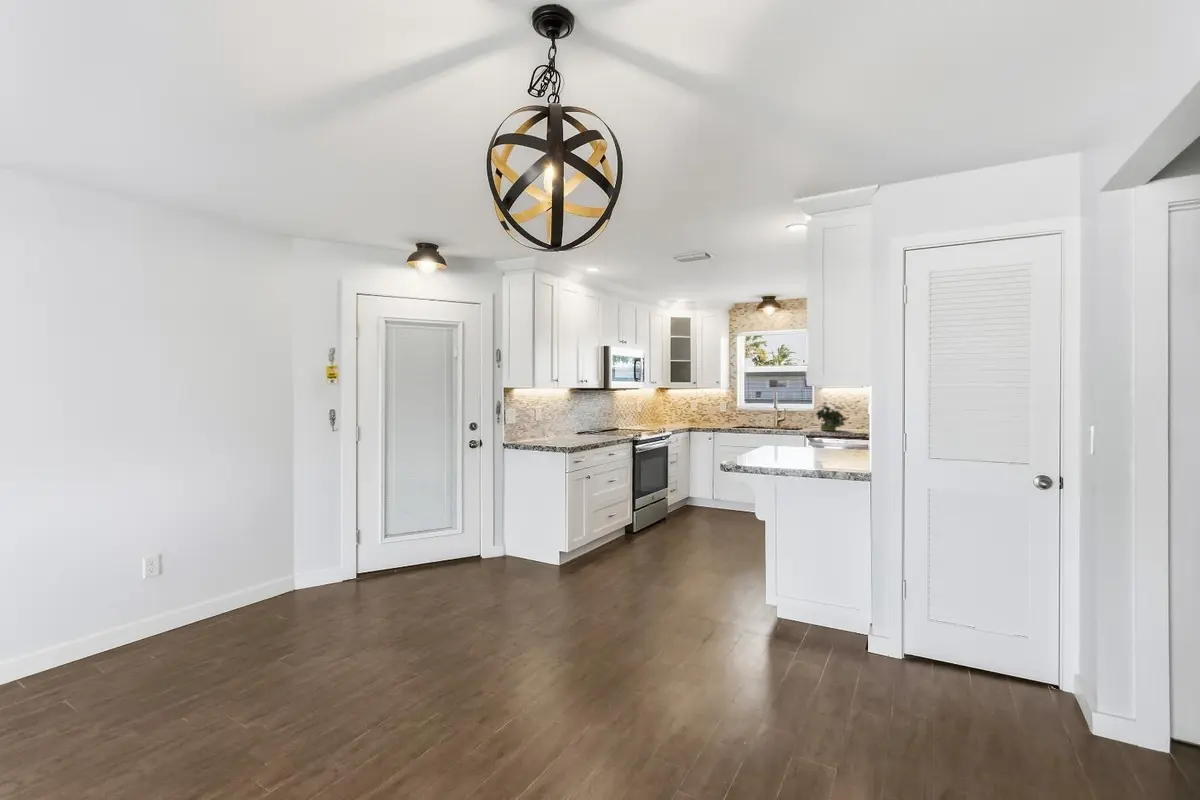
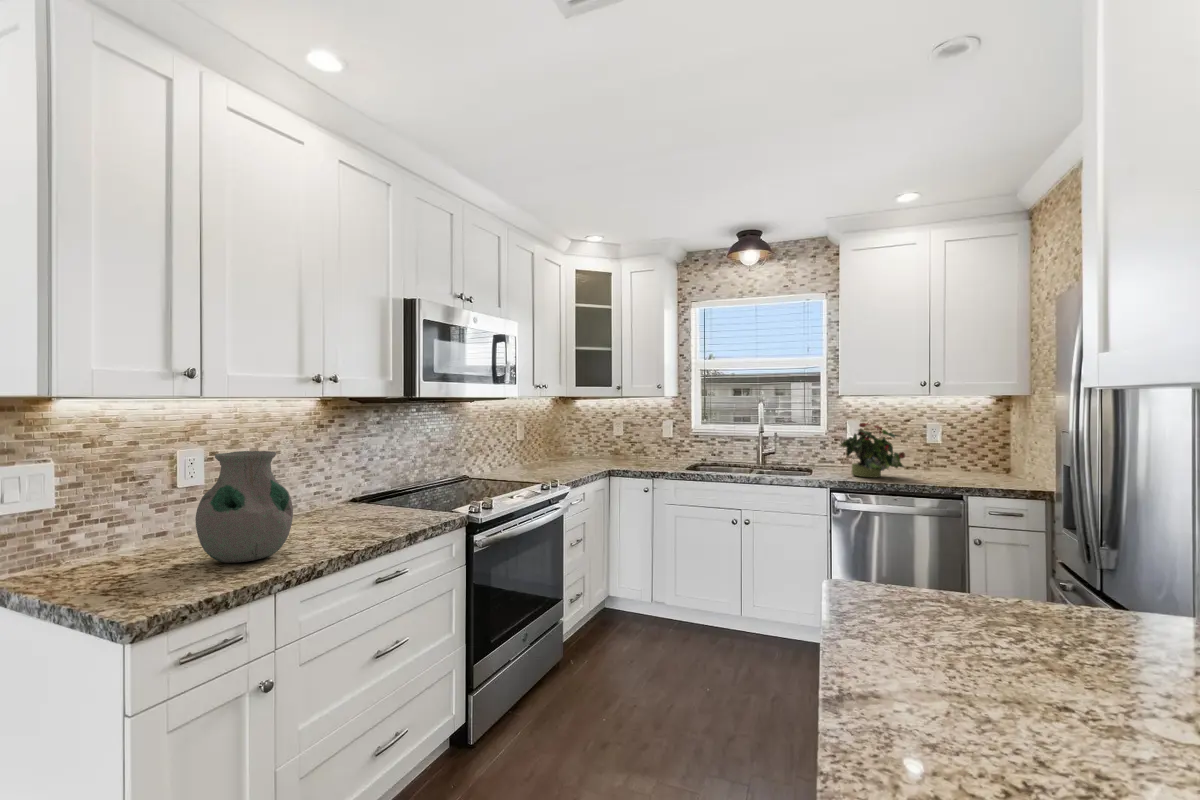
vase: none [558,407,585,443] -> present [195,451,293,563]

